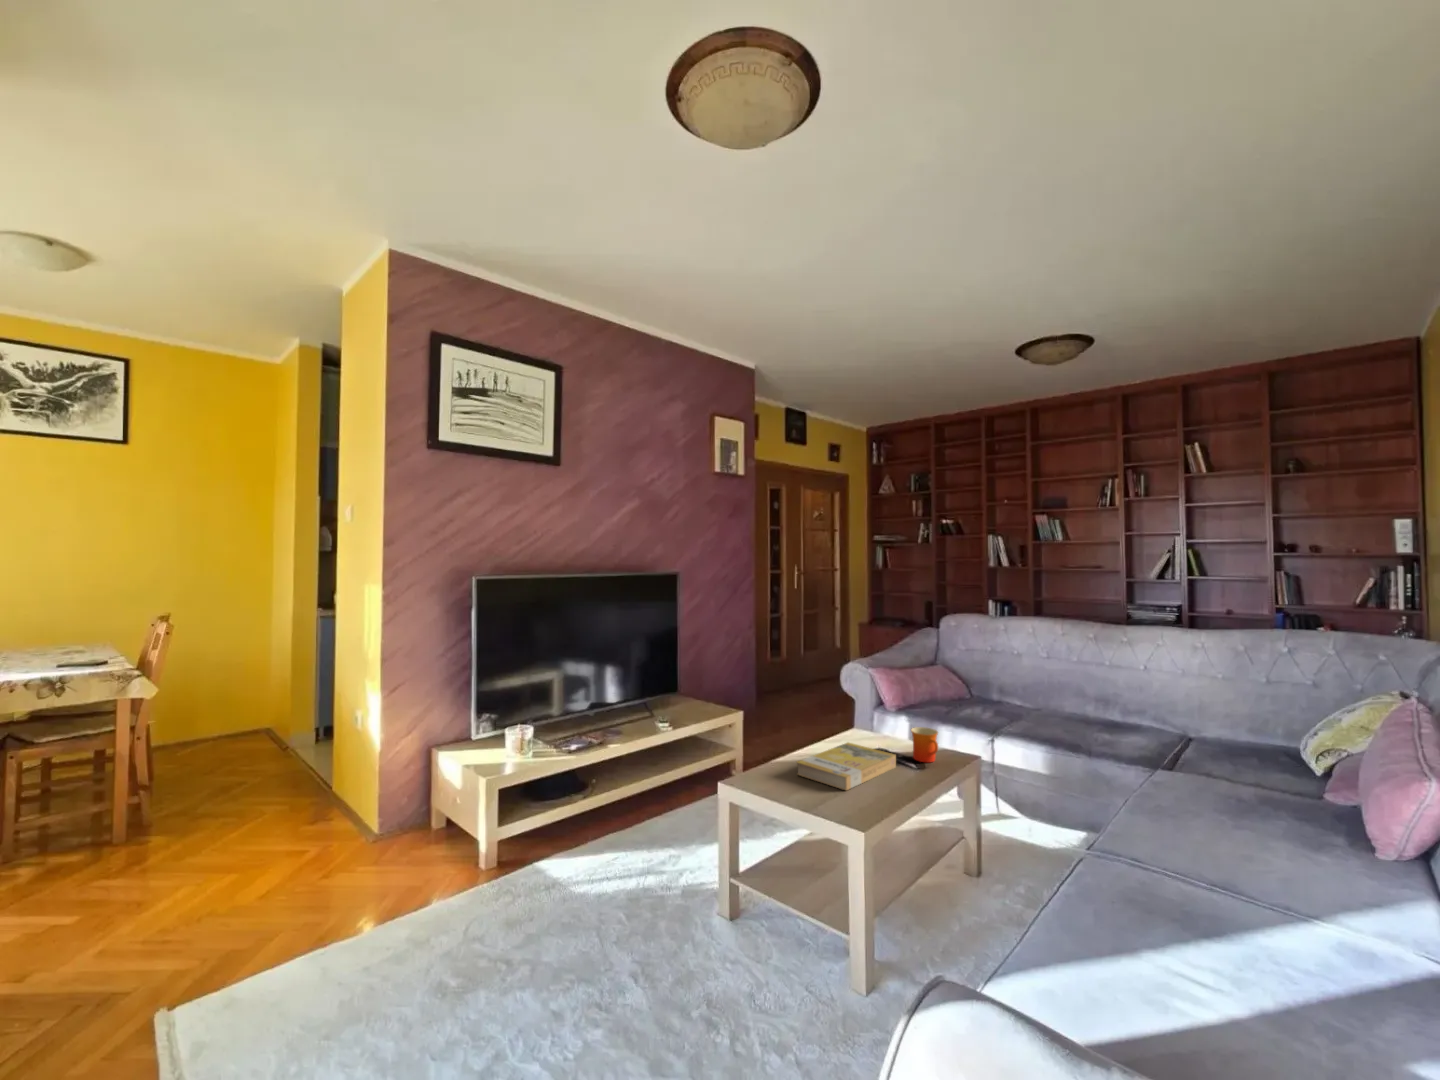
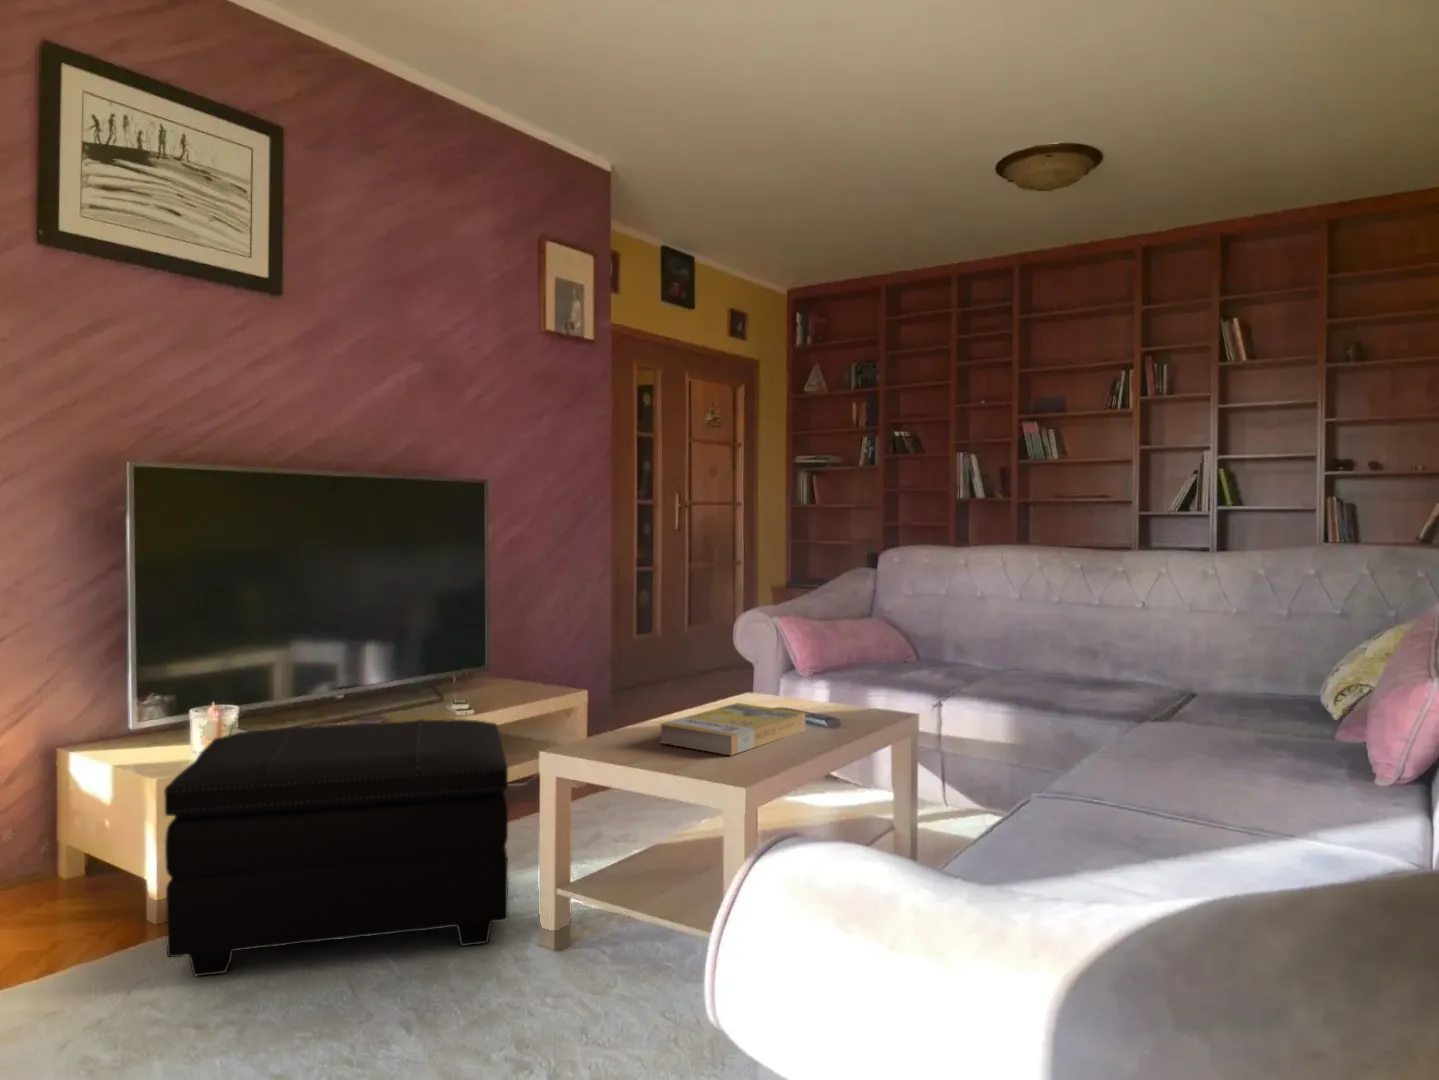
mug: present [911,727,938,762] -> none [828,677,866,724]
footstool: none [490,745,698,917] -> present [164,719,508,976]

